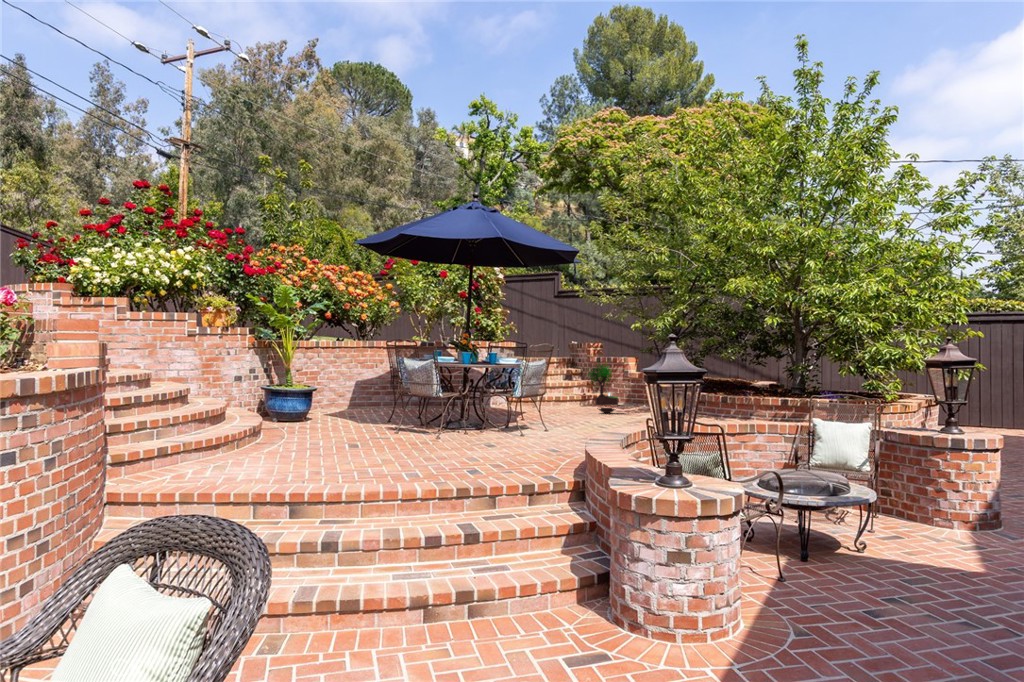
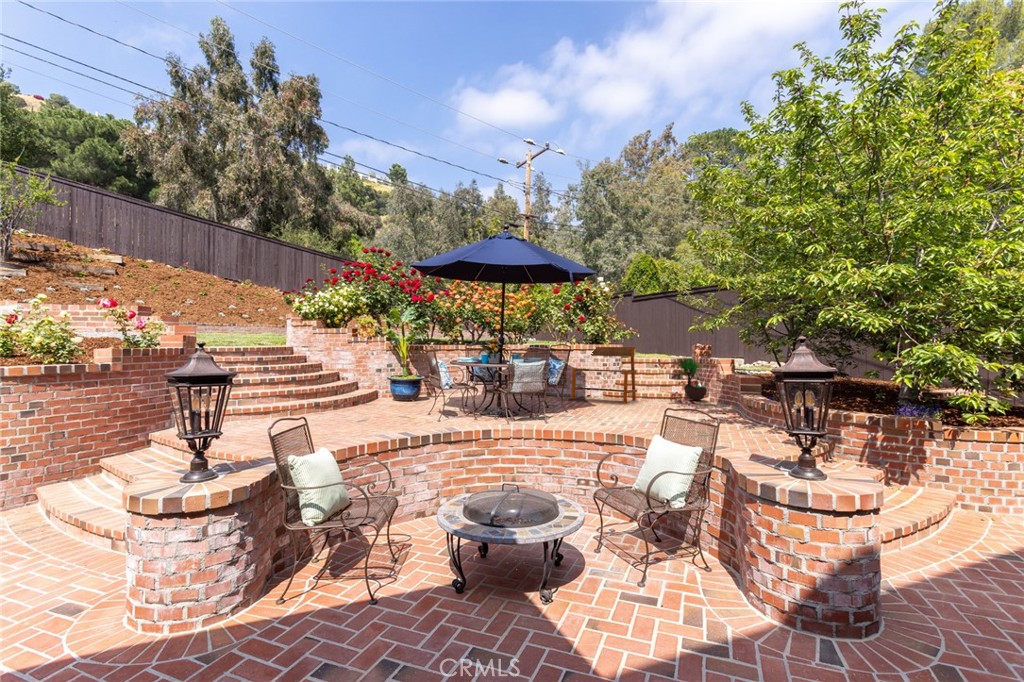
bench: none [486,349,565,419] -> present [571,346,637,403]

